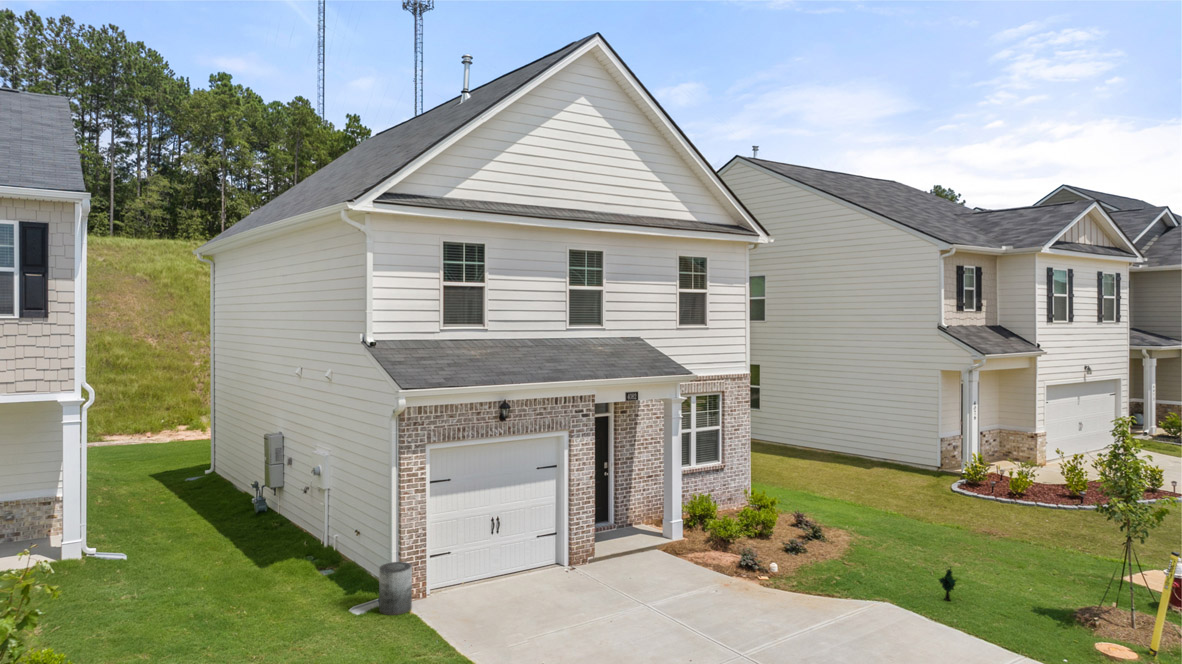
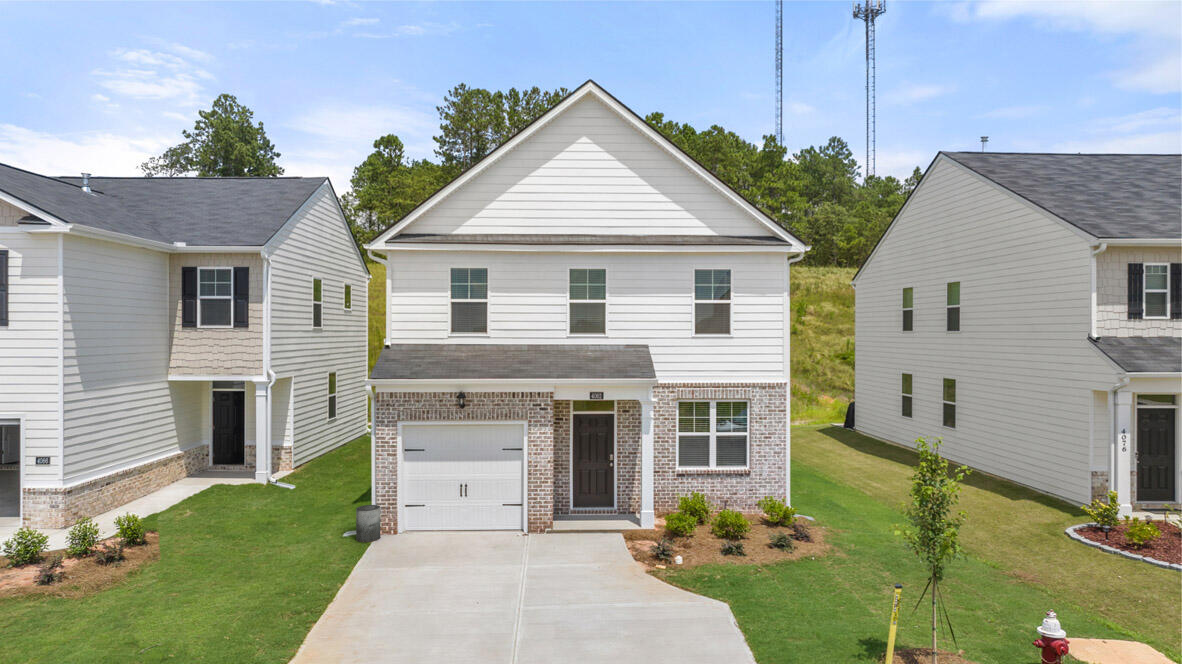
decorative plant: present [939,567,957,601] -> none [792,600,815,640]

